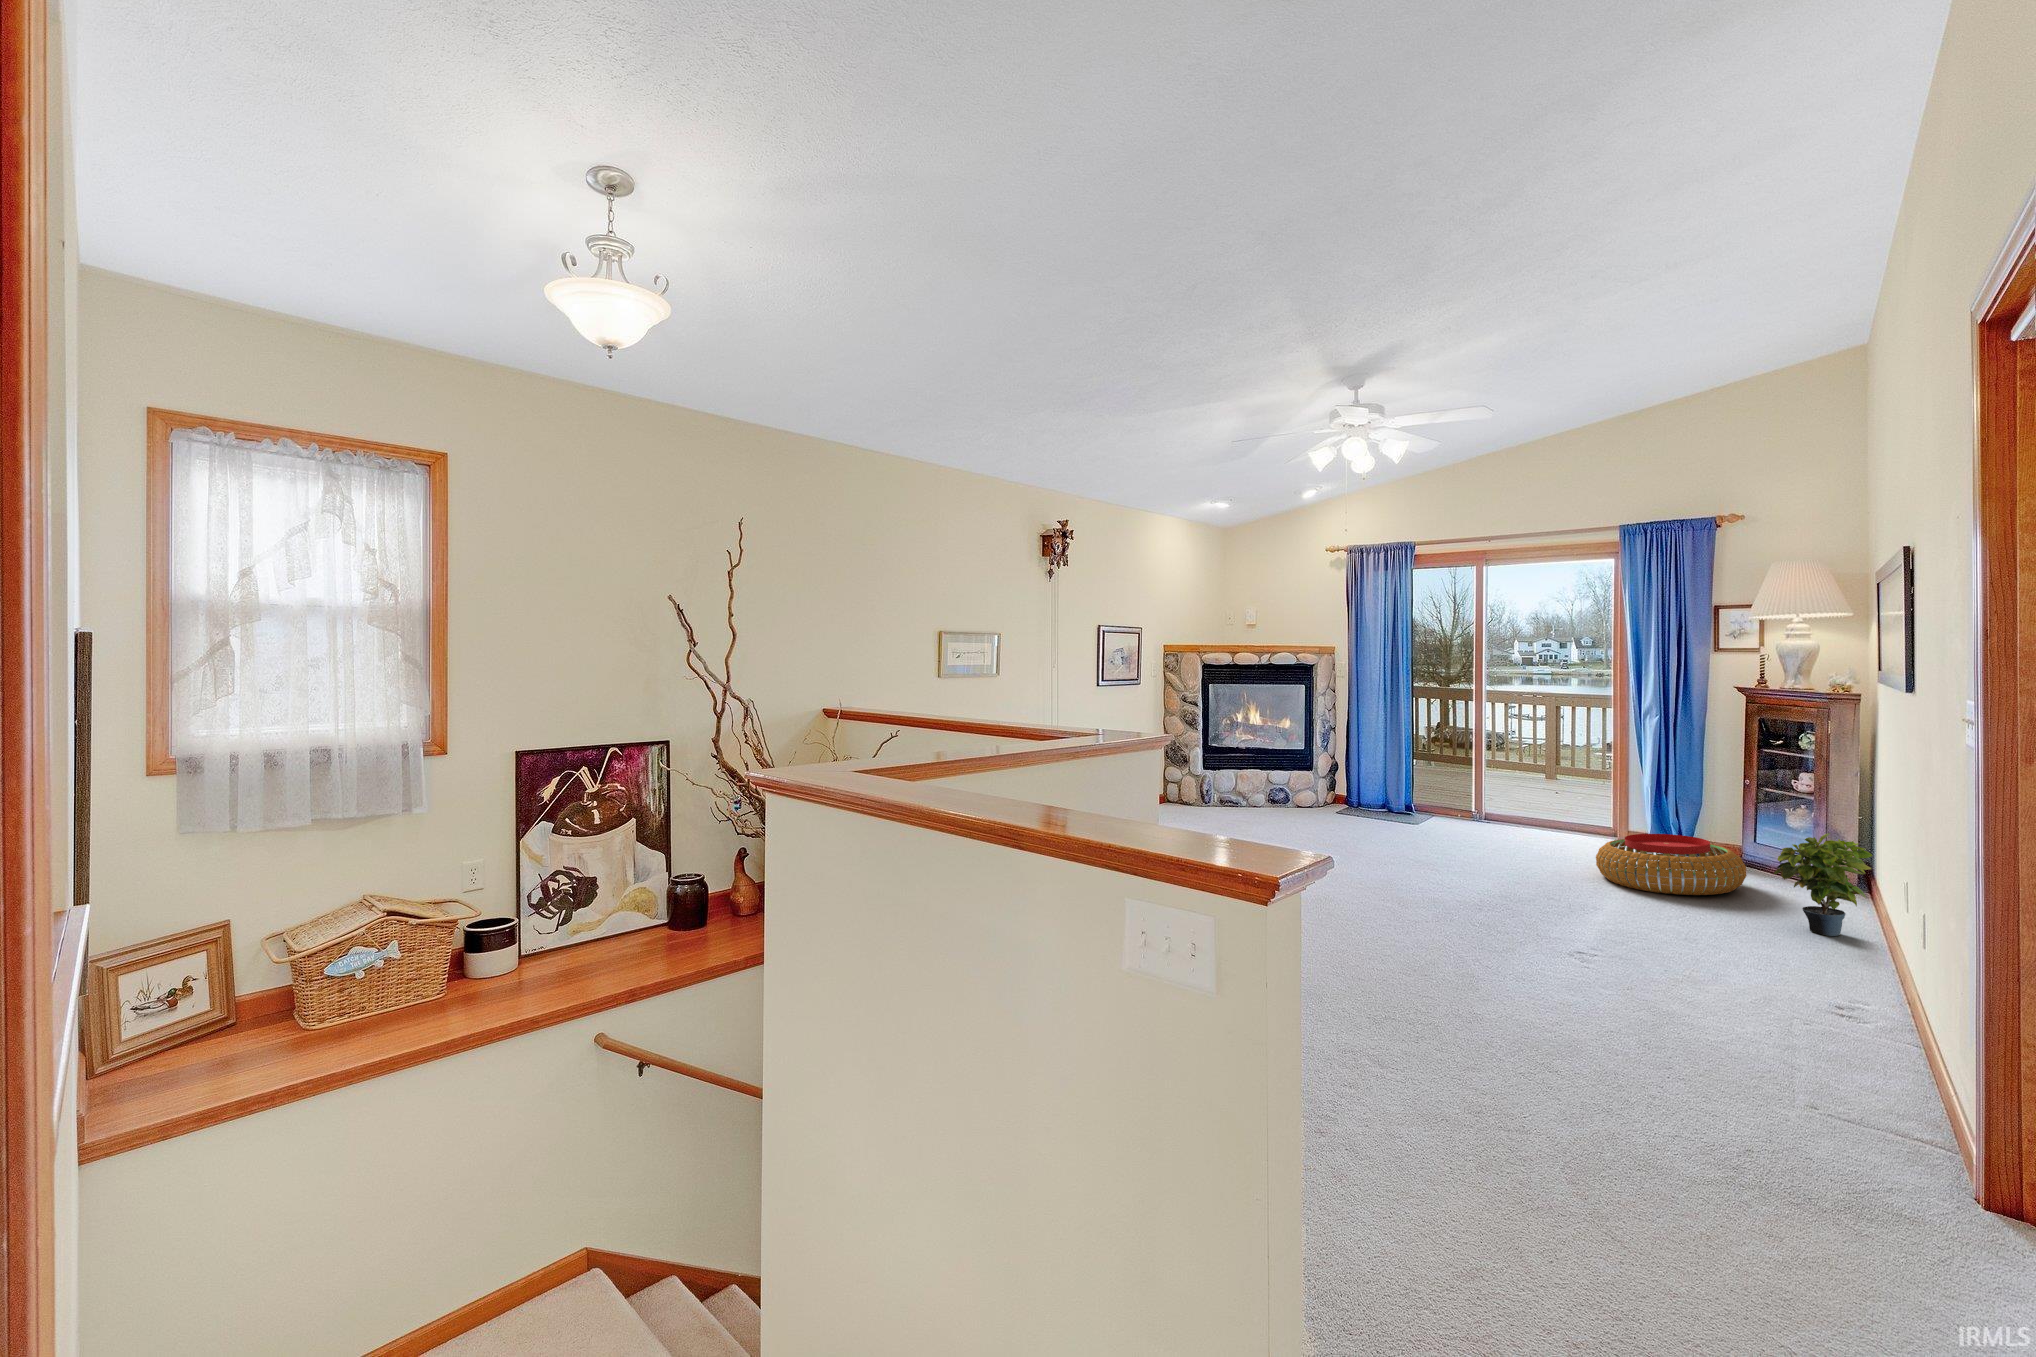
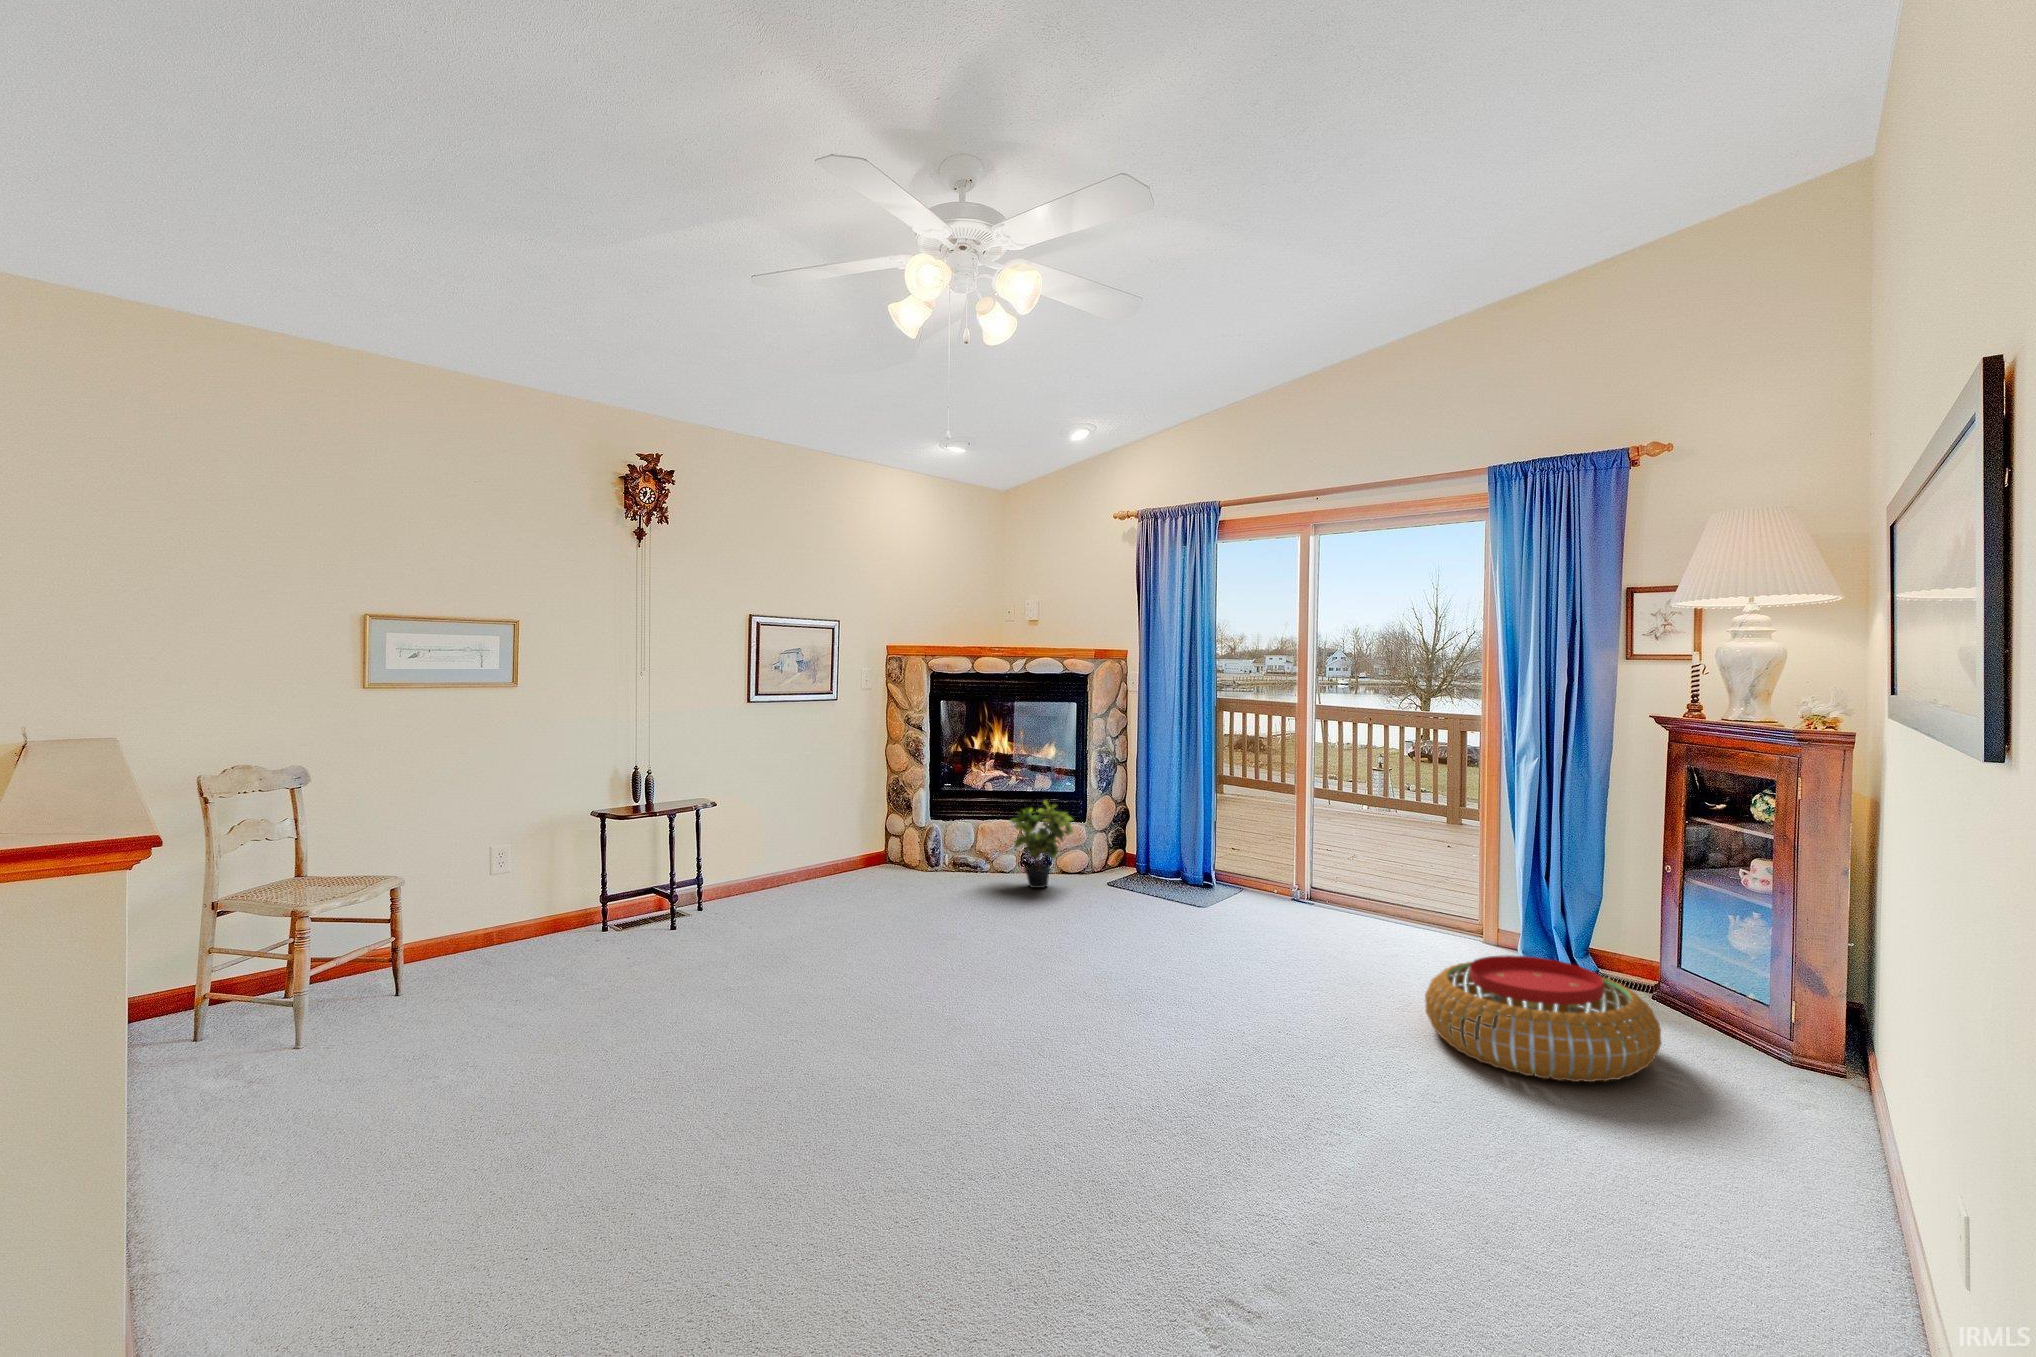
potted plant: present [1774,833,1872,936] -> present [1010,801,1073,888]

